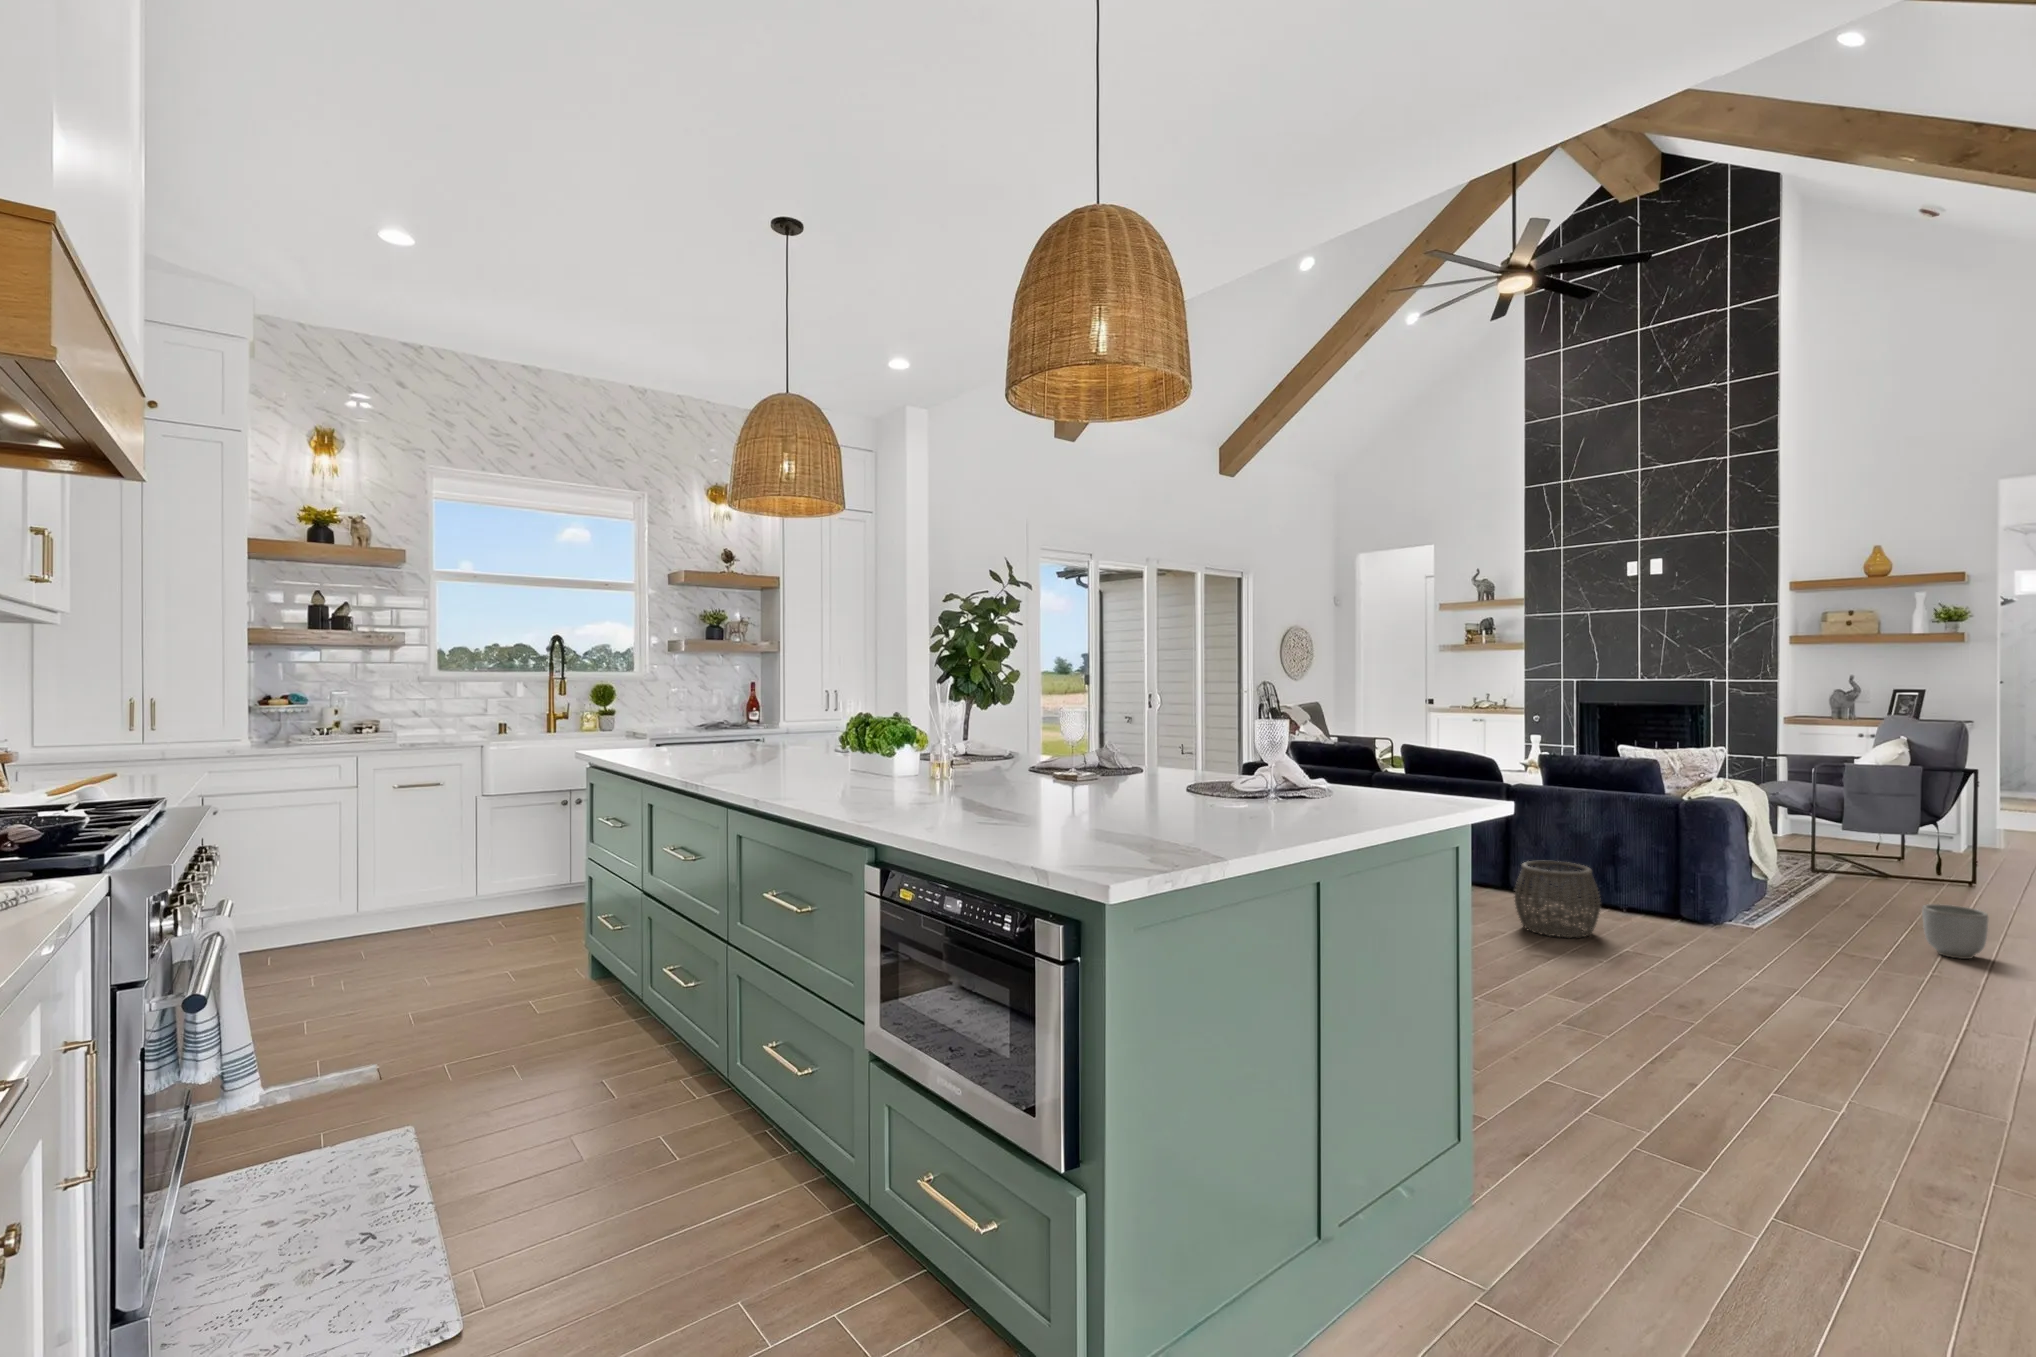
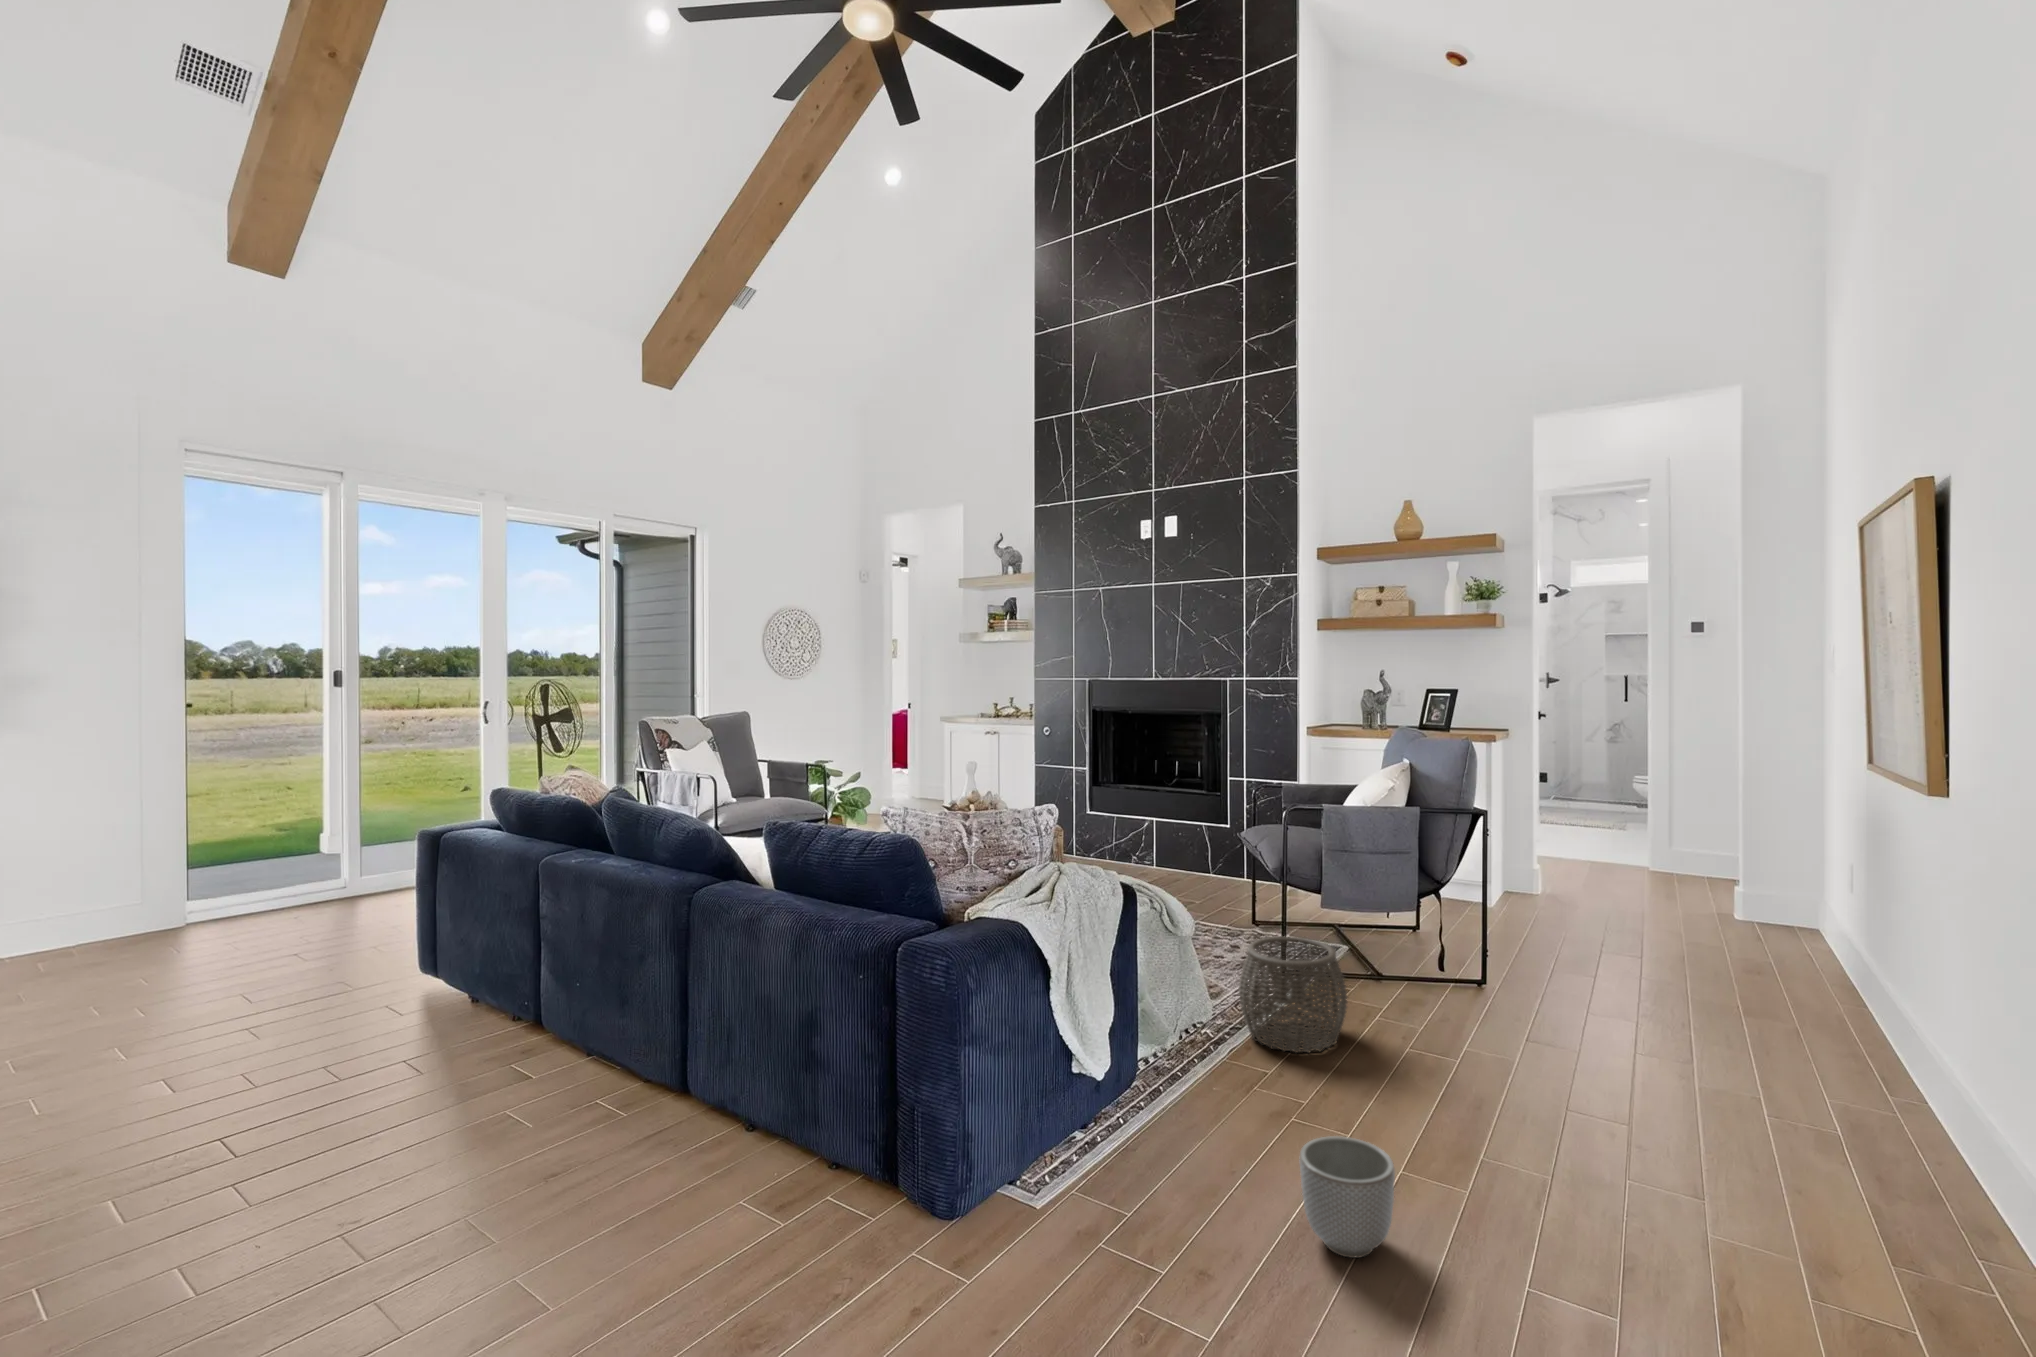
woven basket: present [1515,861,1600,938] -> present [1239,937,1347,1052]

